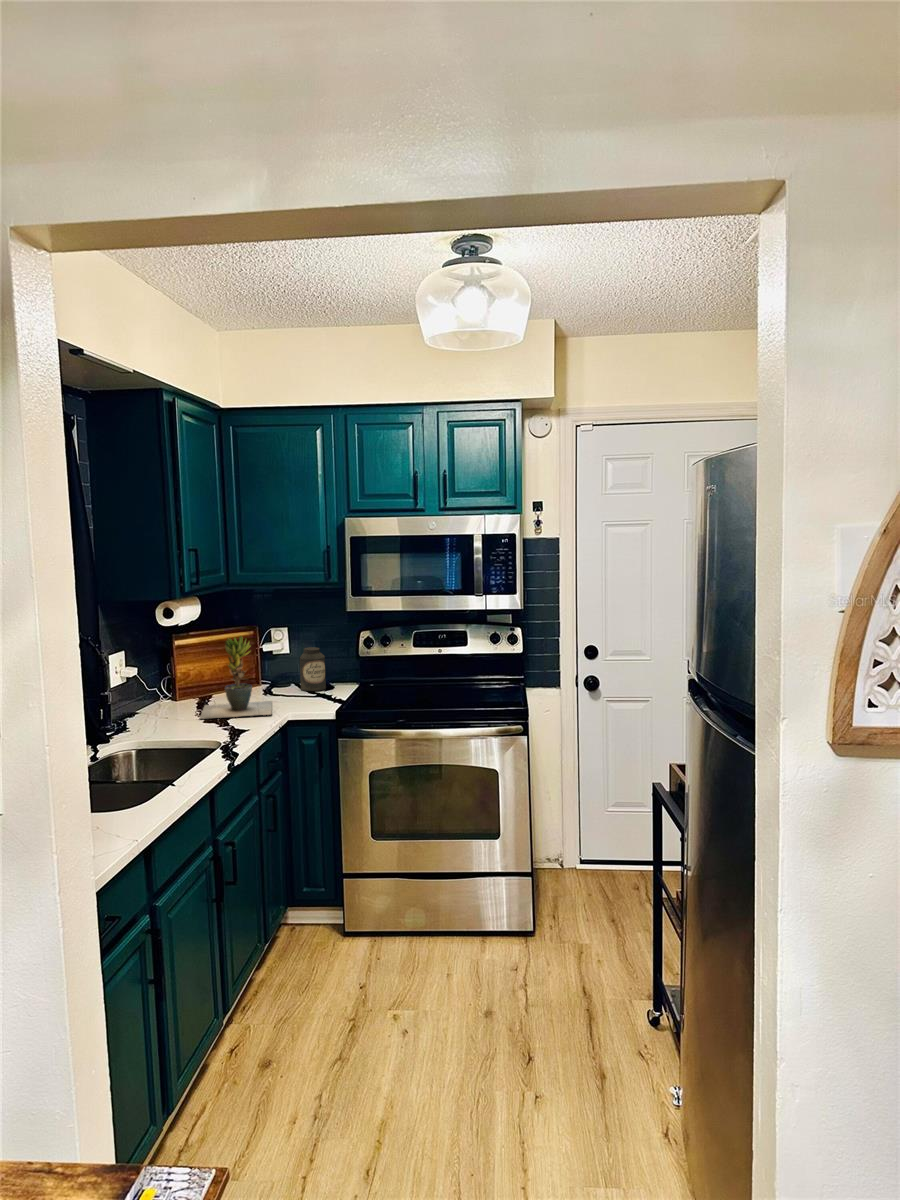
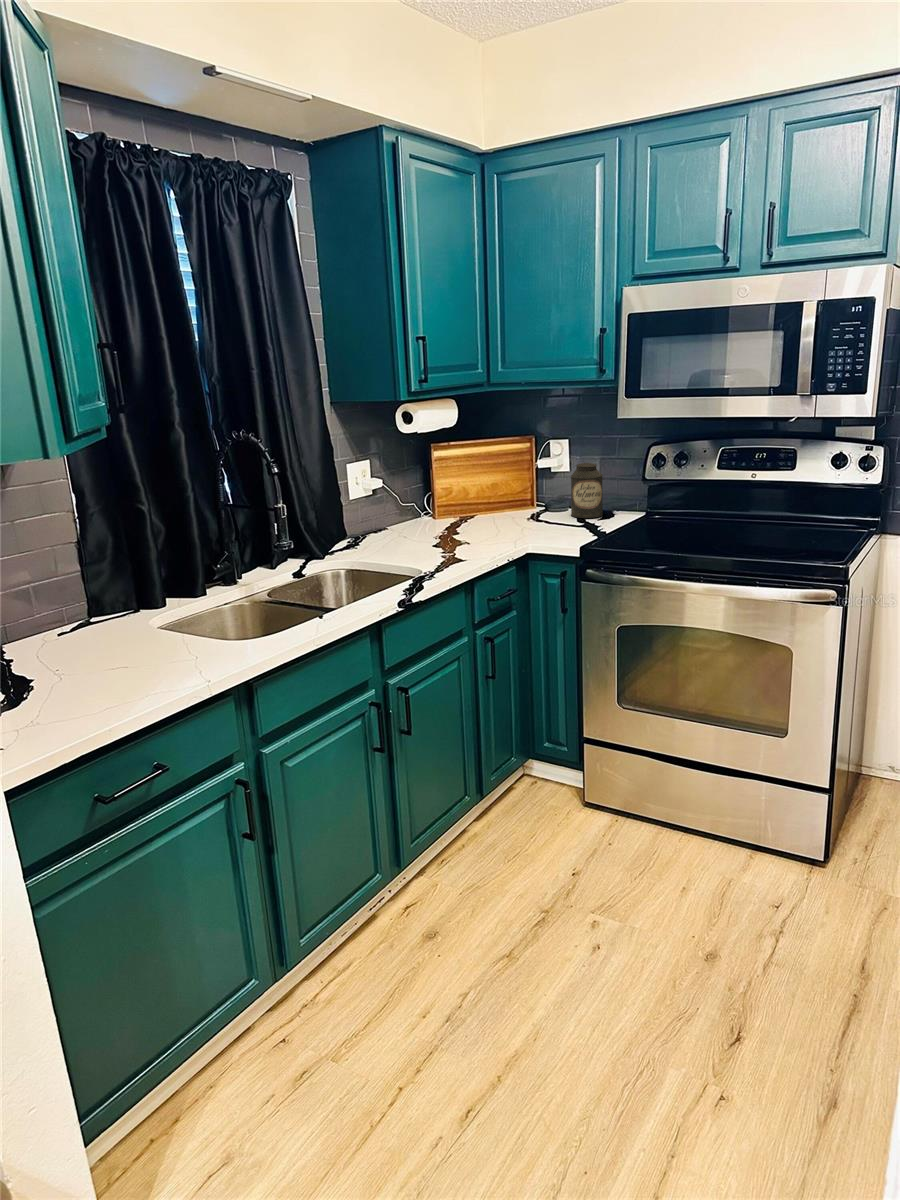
potted plant: present [200,636,272,719] -> none [429,445,524,543]

